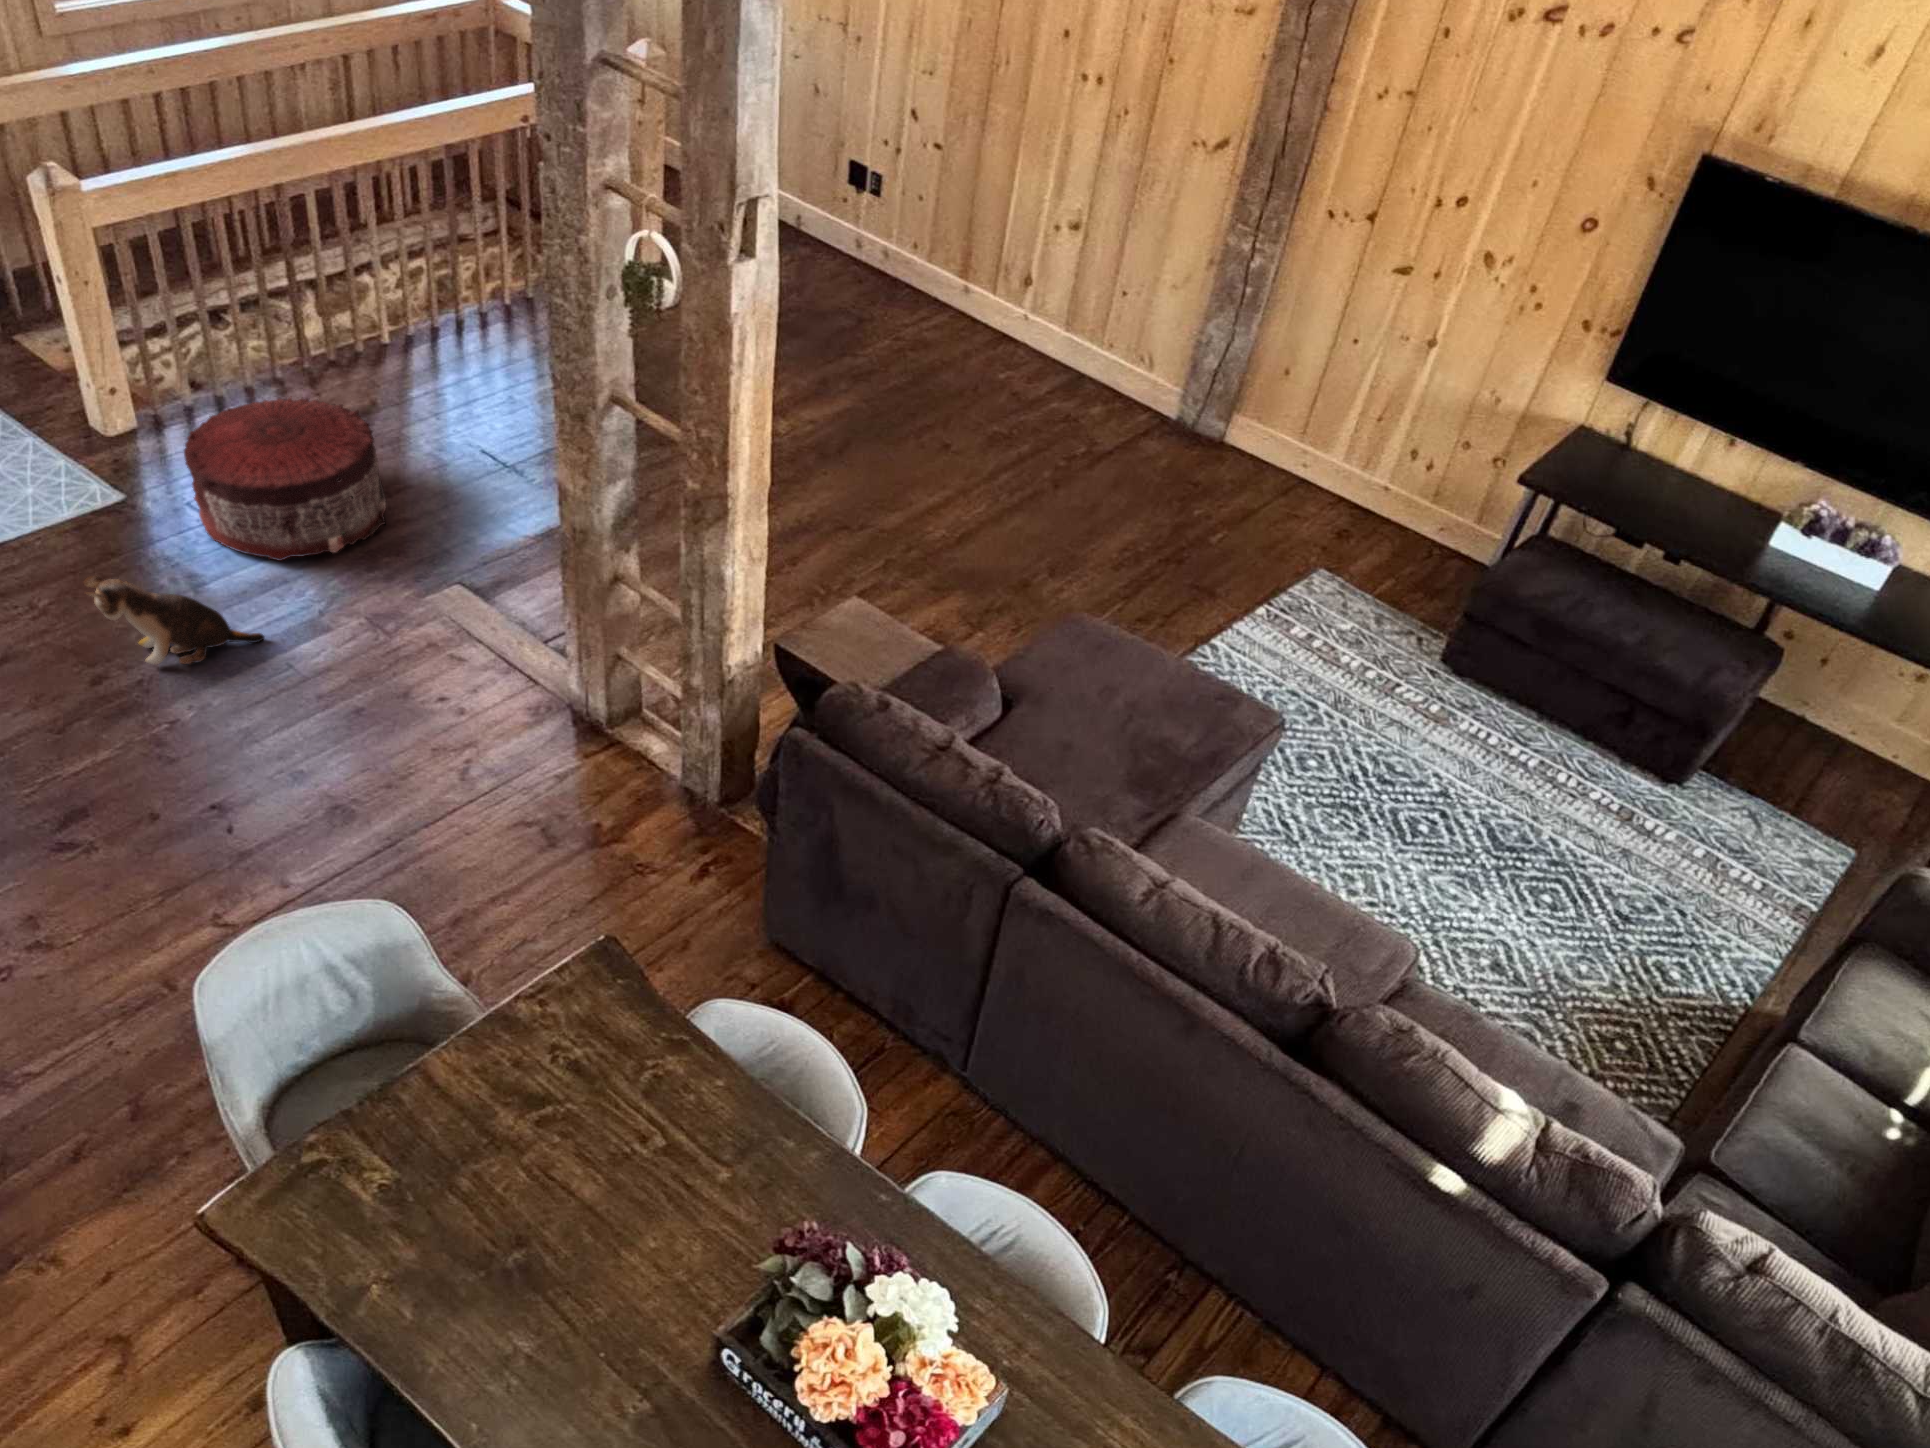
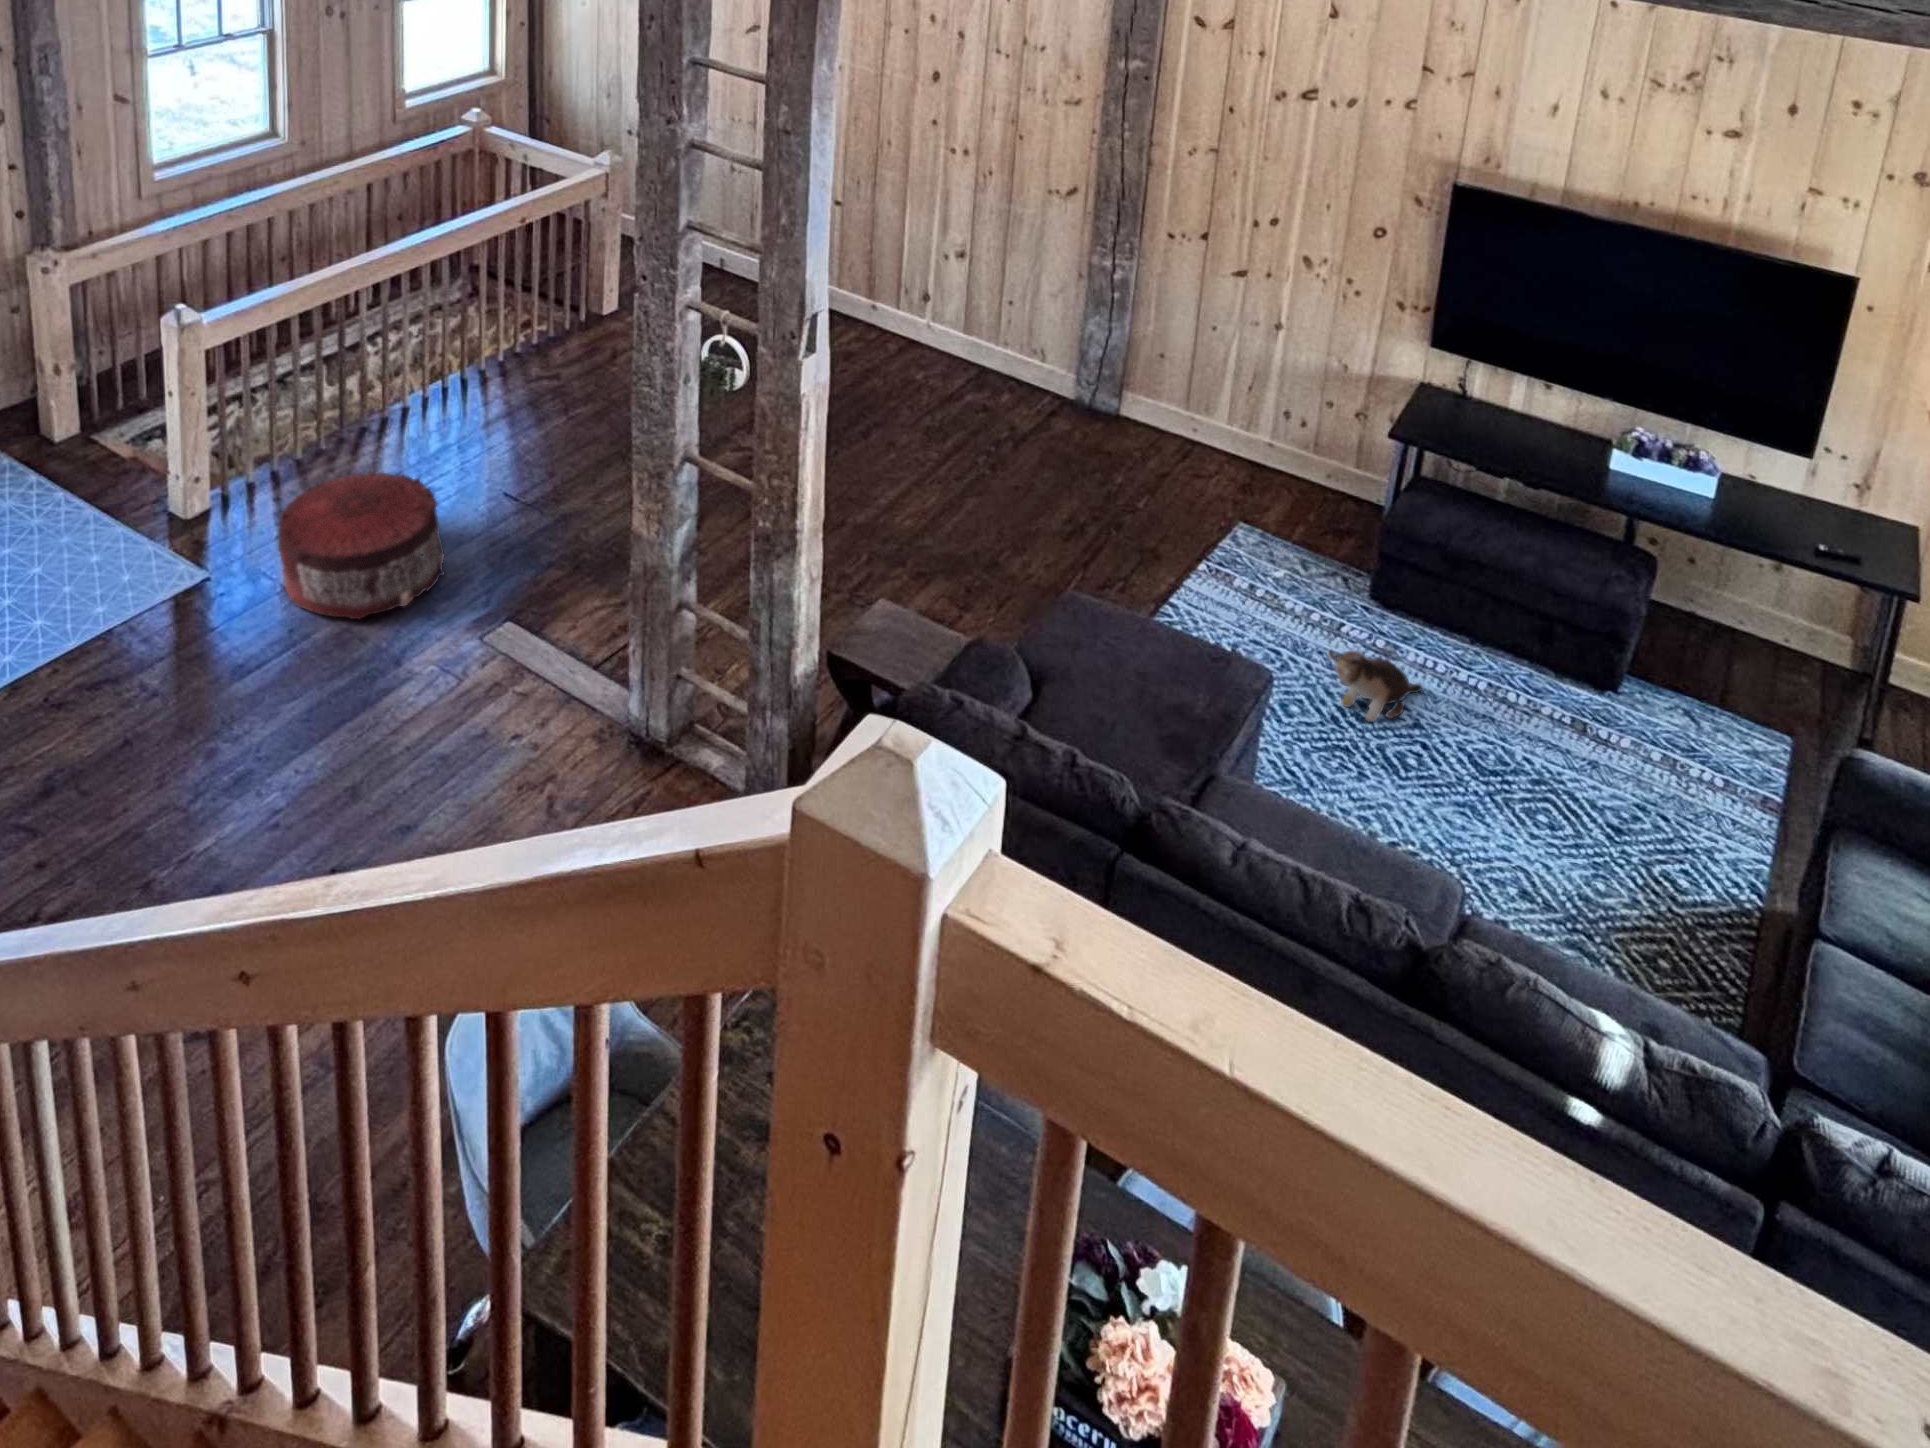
plush toy: present [84,575,265,665] -> present [1328,650,1422,722]

